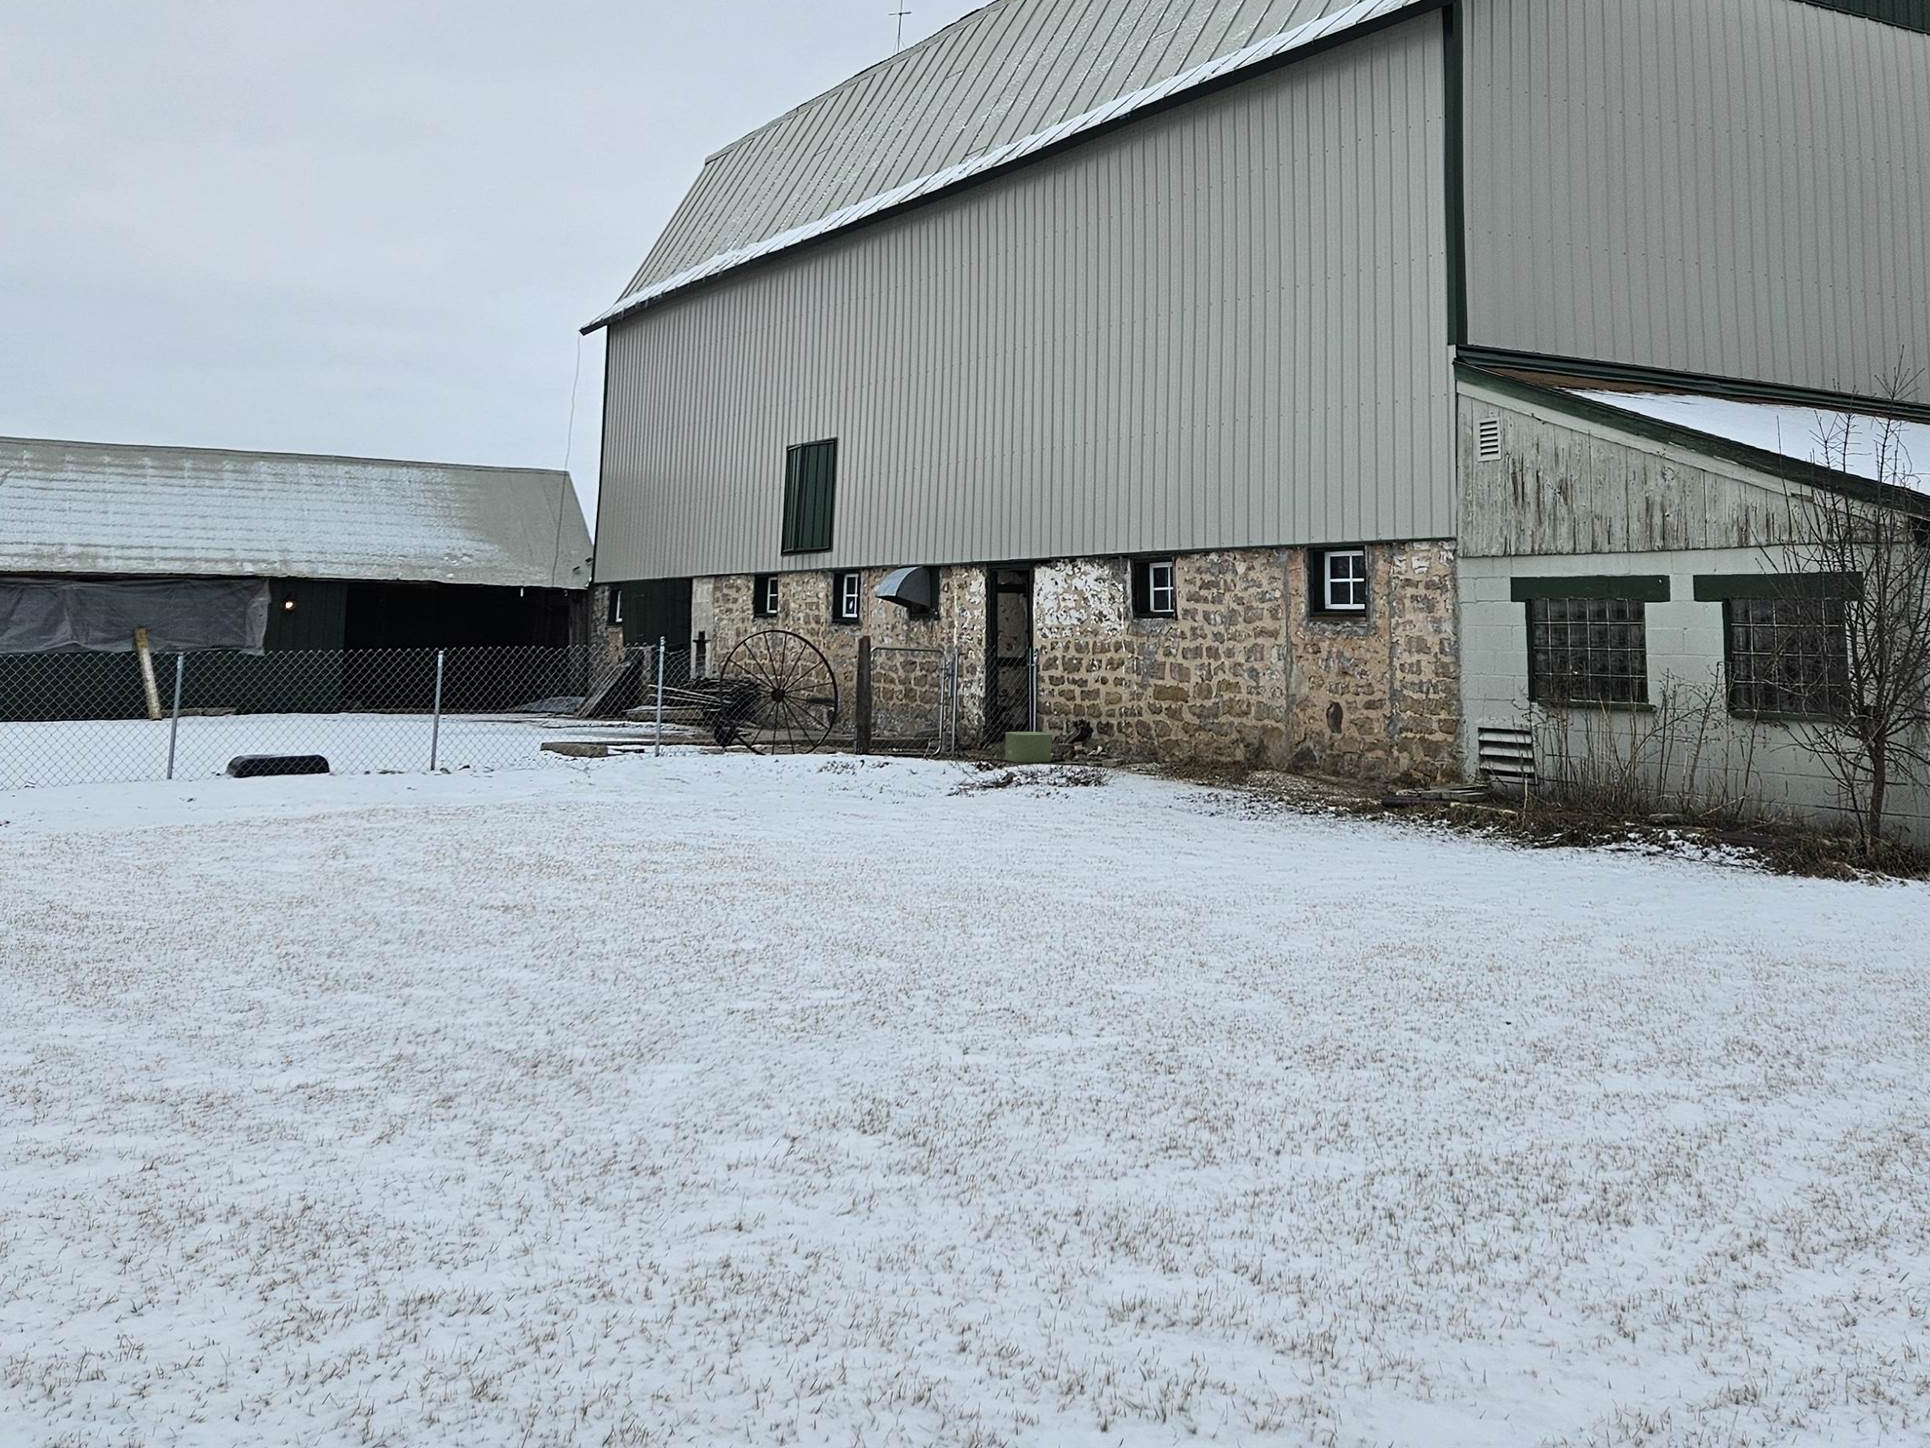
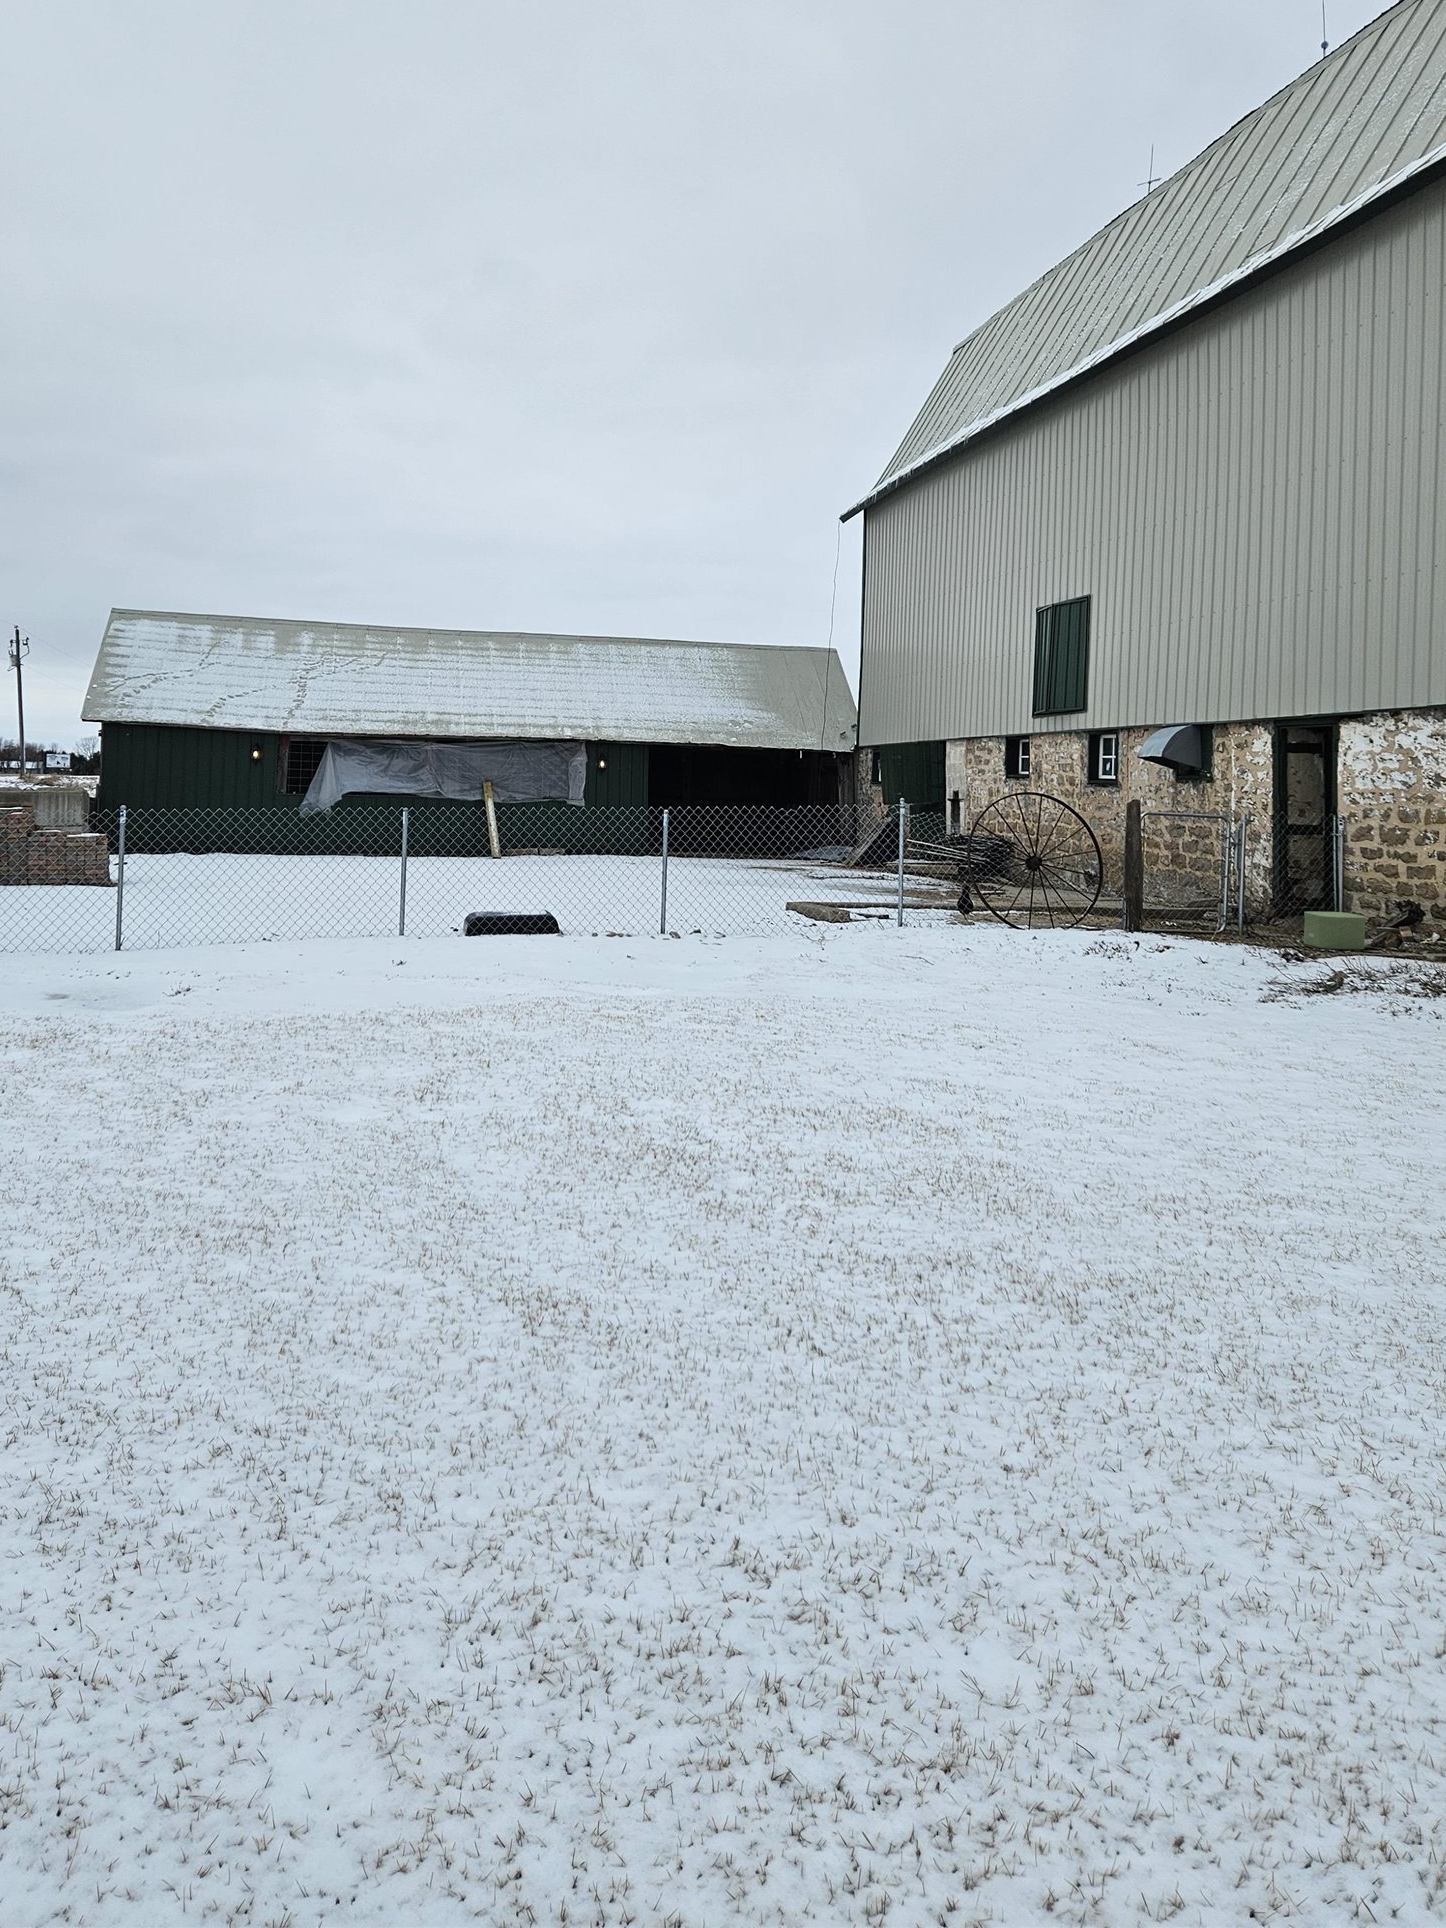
stool: present [803,697,836,736] -> none [1054,857,1089,898]

